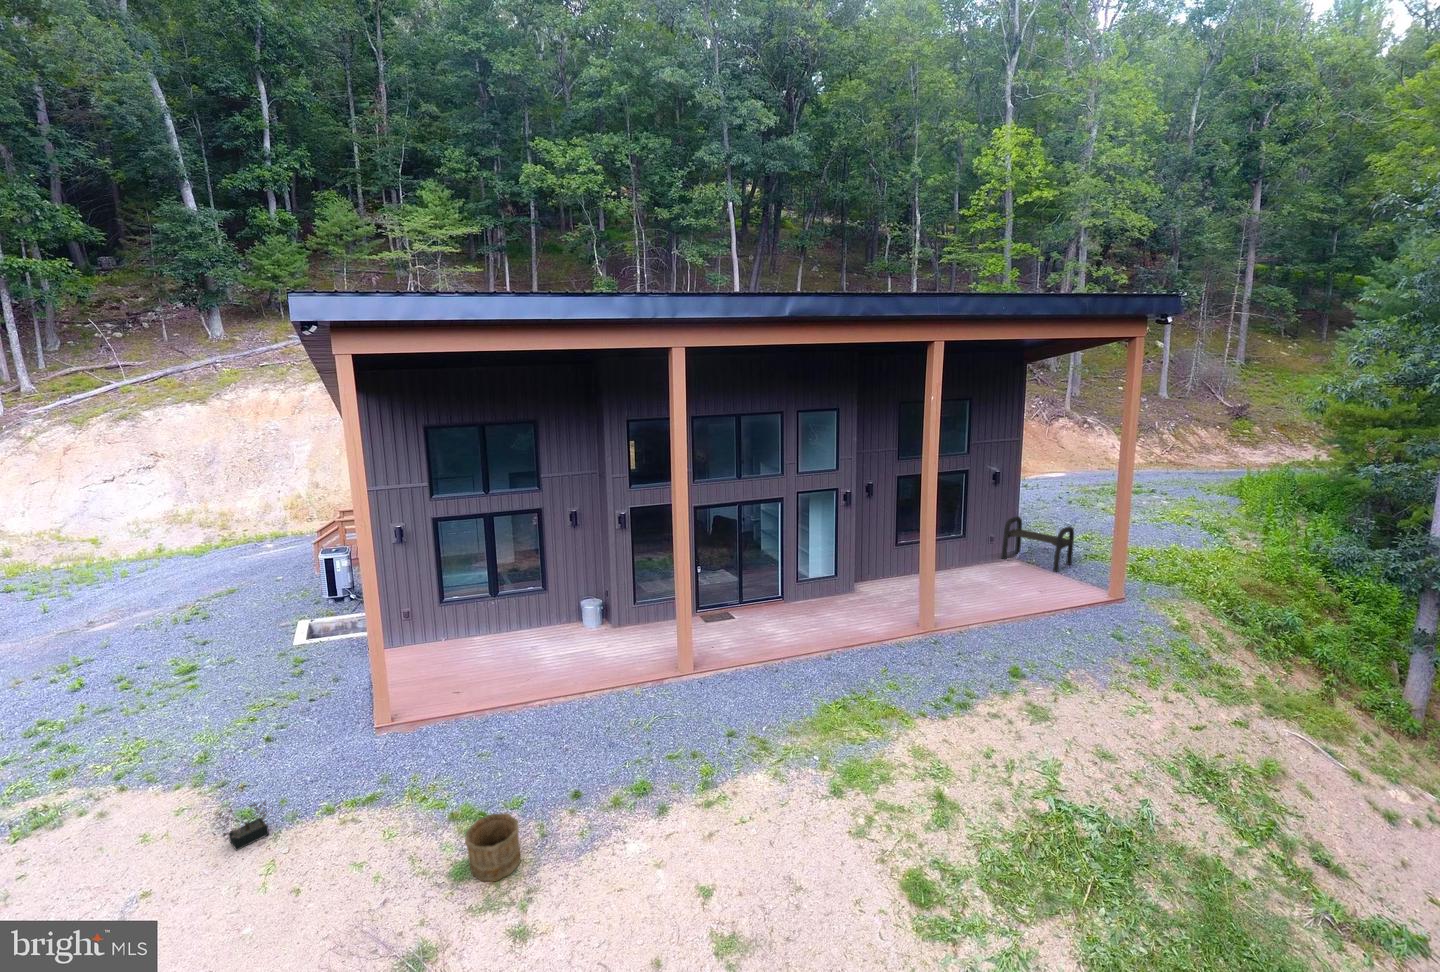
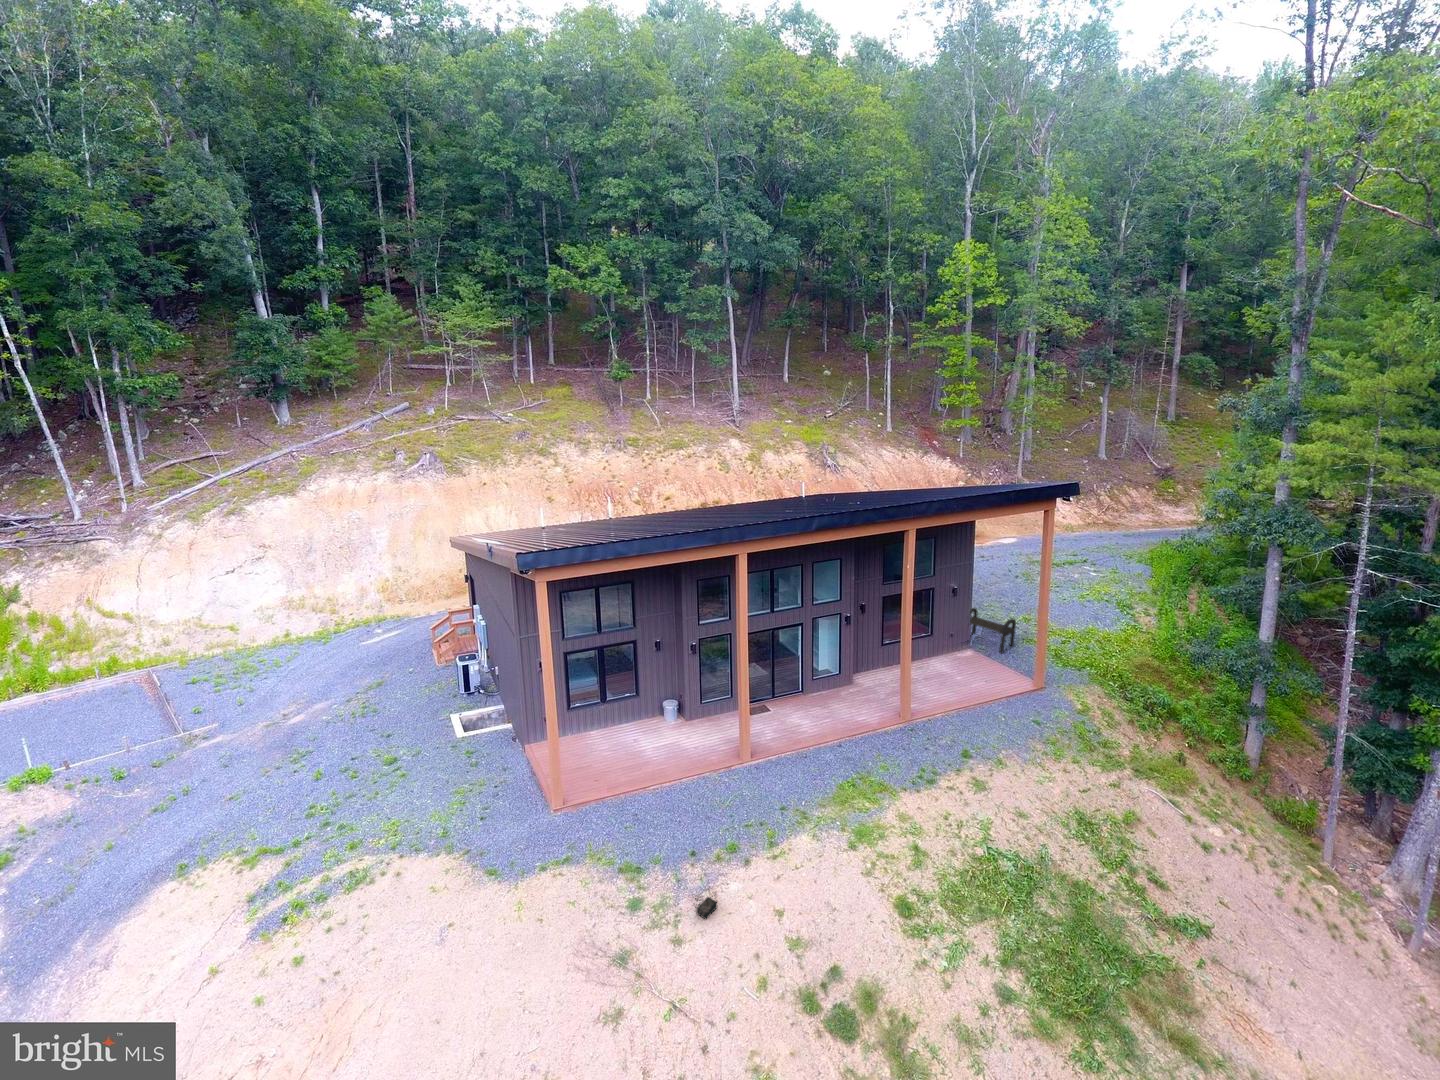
decorative plant: present [213,802,272,850] -> present [695,892,717,919]
wooden bucket: present [465,813,521,881] -> none [637,871,669,913]

